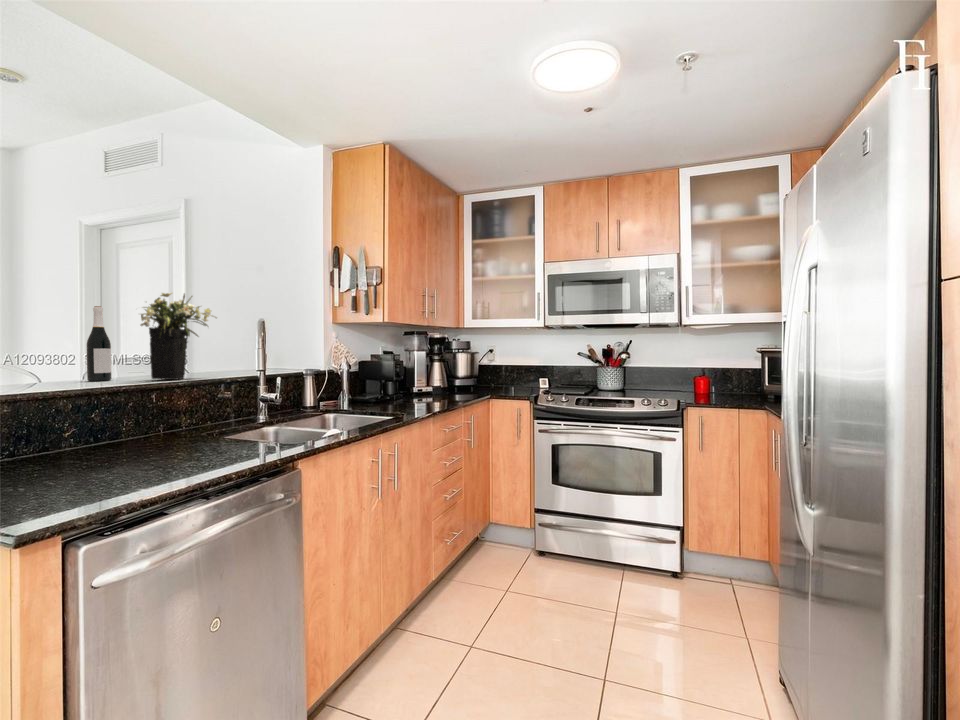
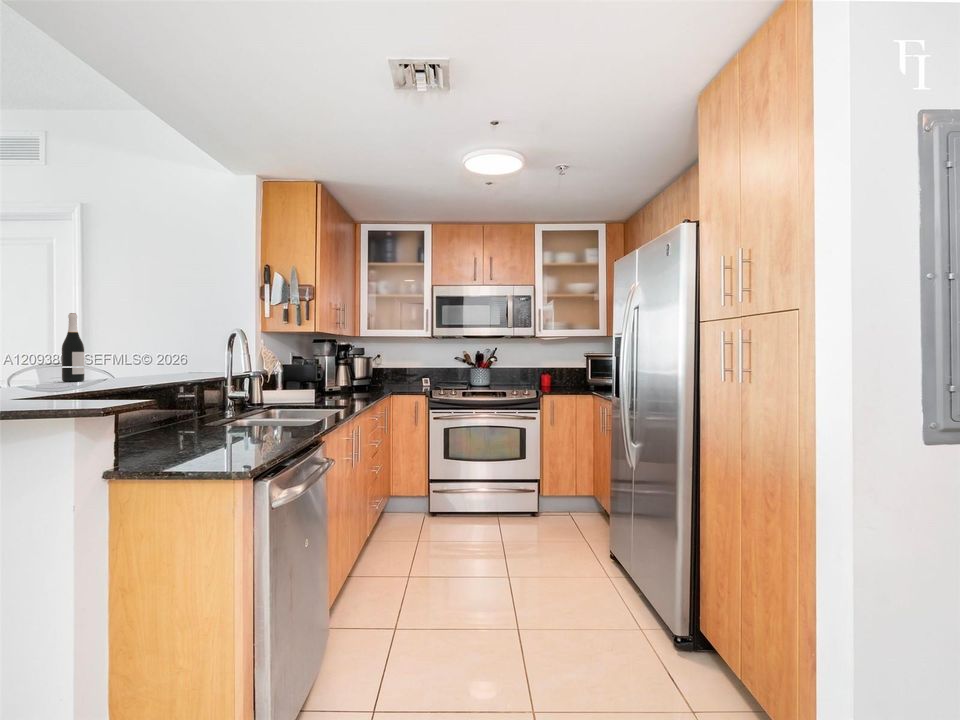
flower arrangement: present [141,293,216,380] -> none [127,304,194,379]

